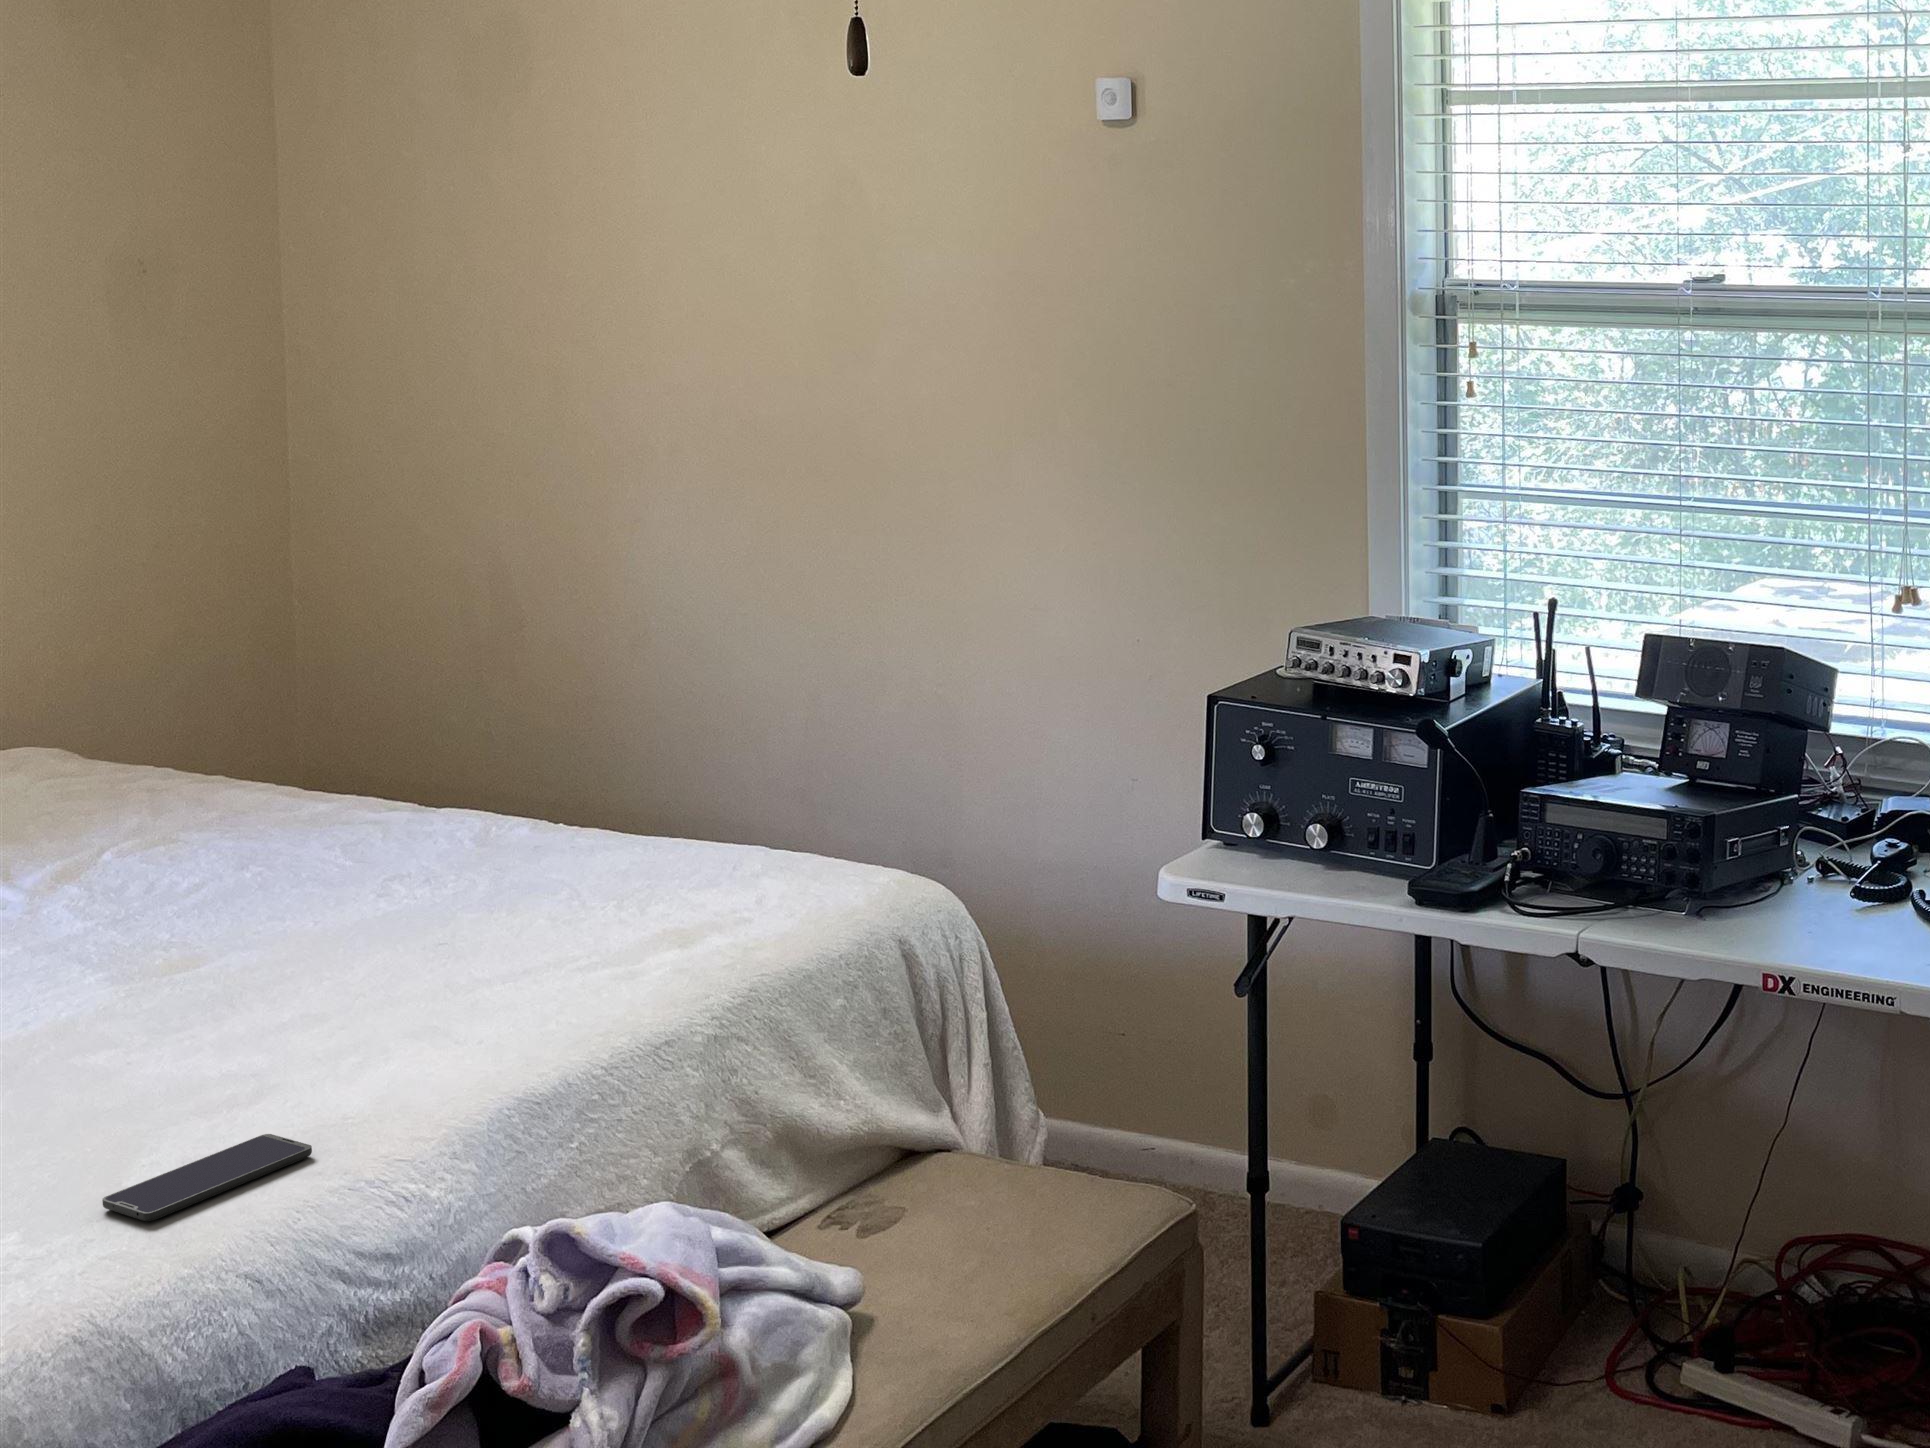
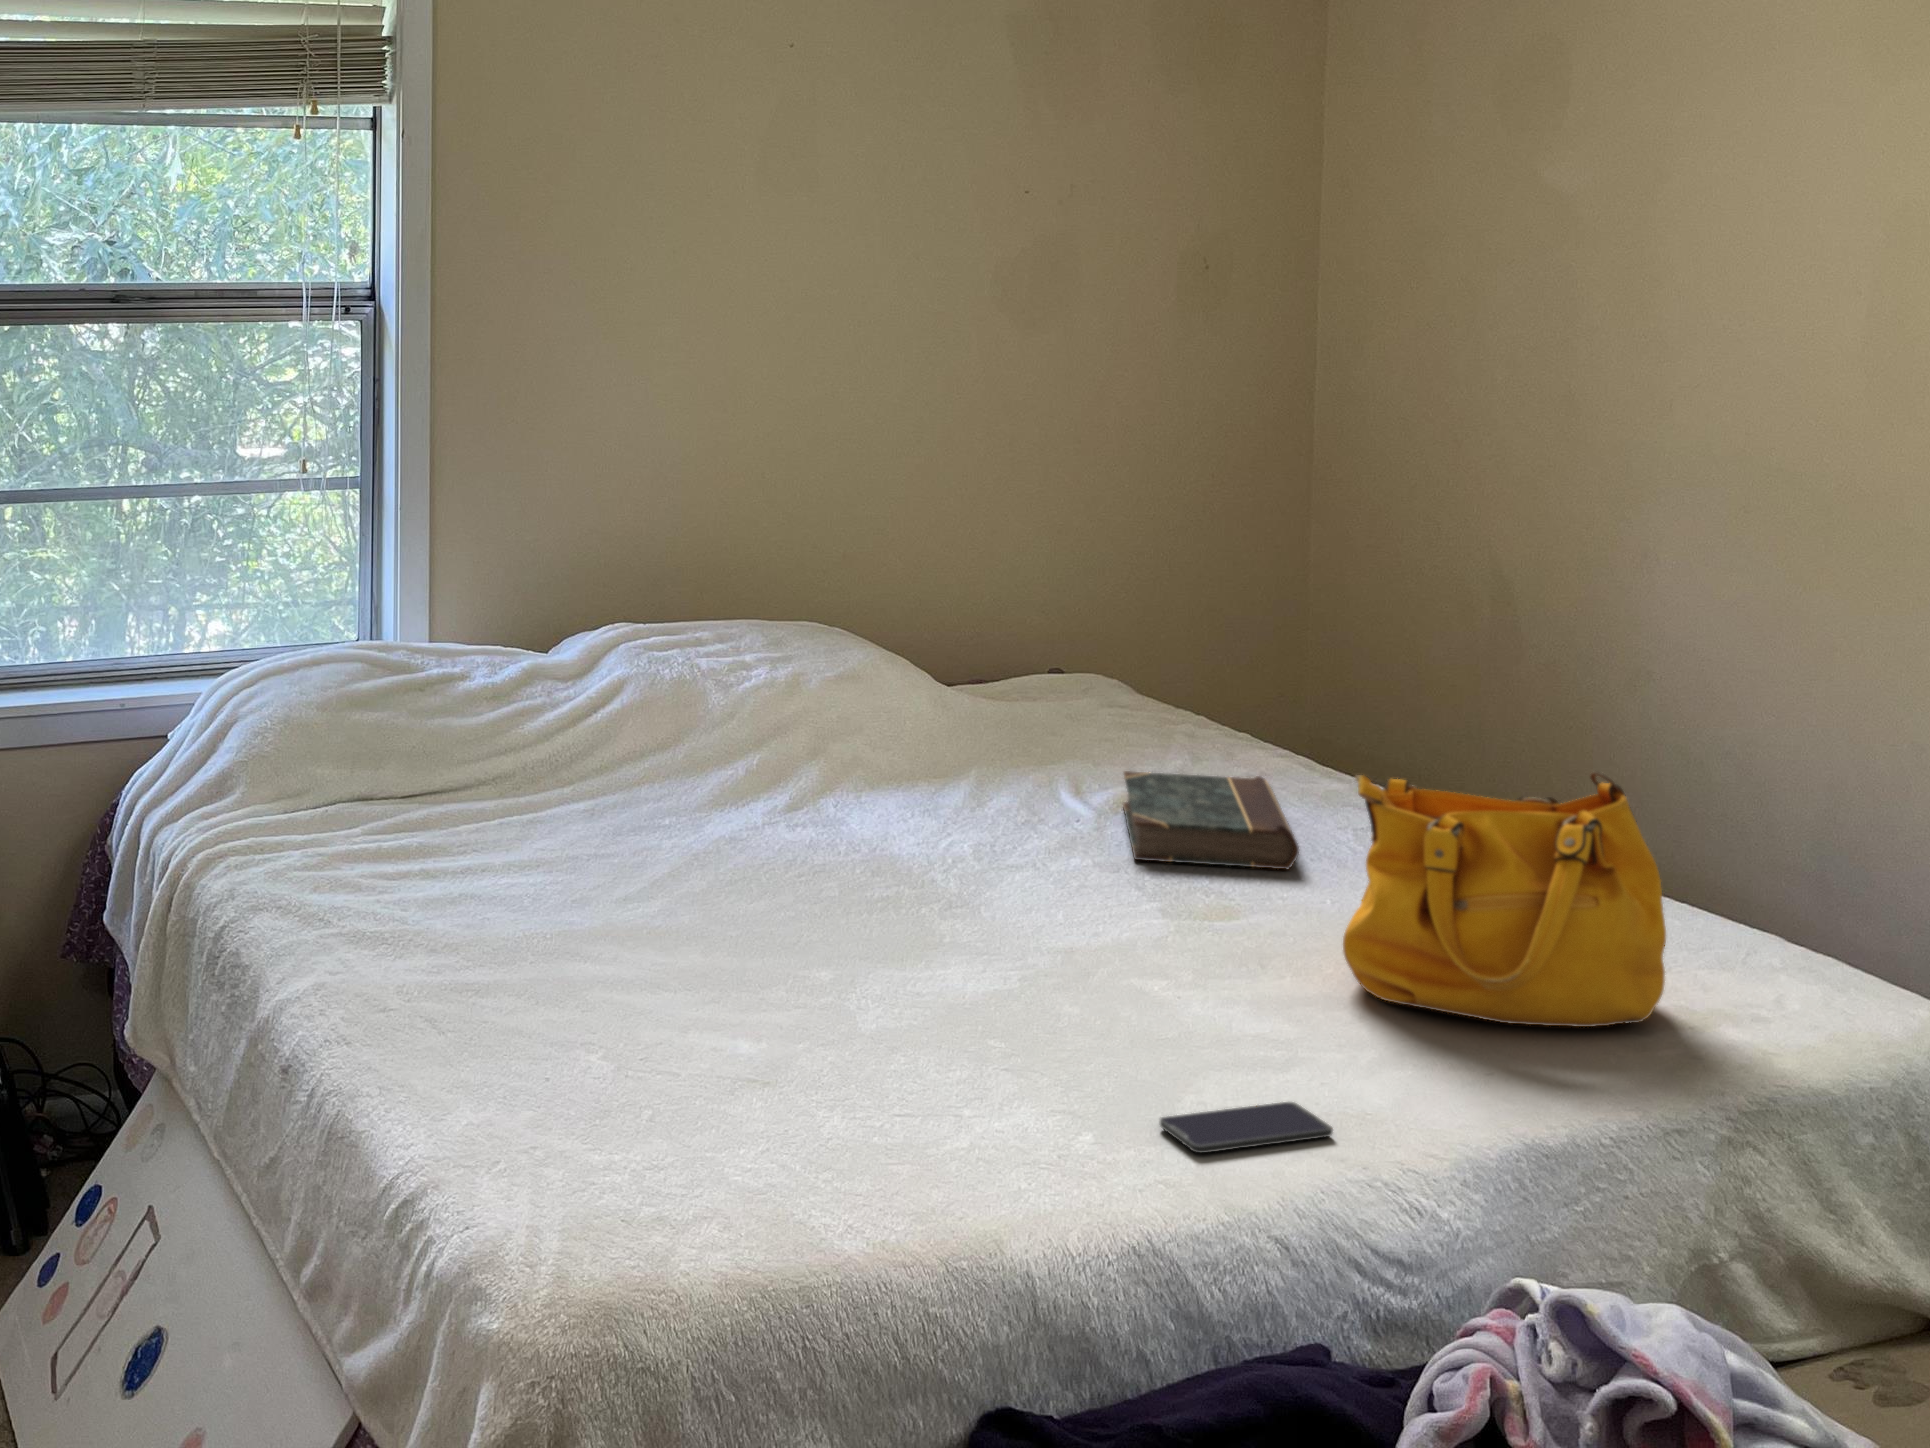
handbag: none [325,720,658,1004] -> present [1343,771,1666,1027]
book: none [60,808,281,933] -> present [1123,771,1299,869]

